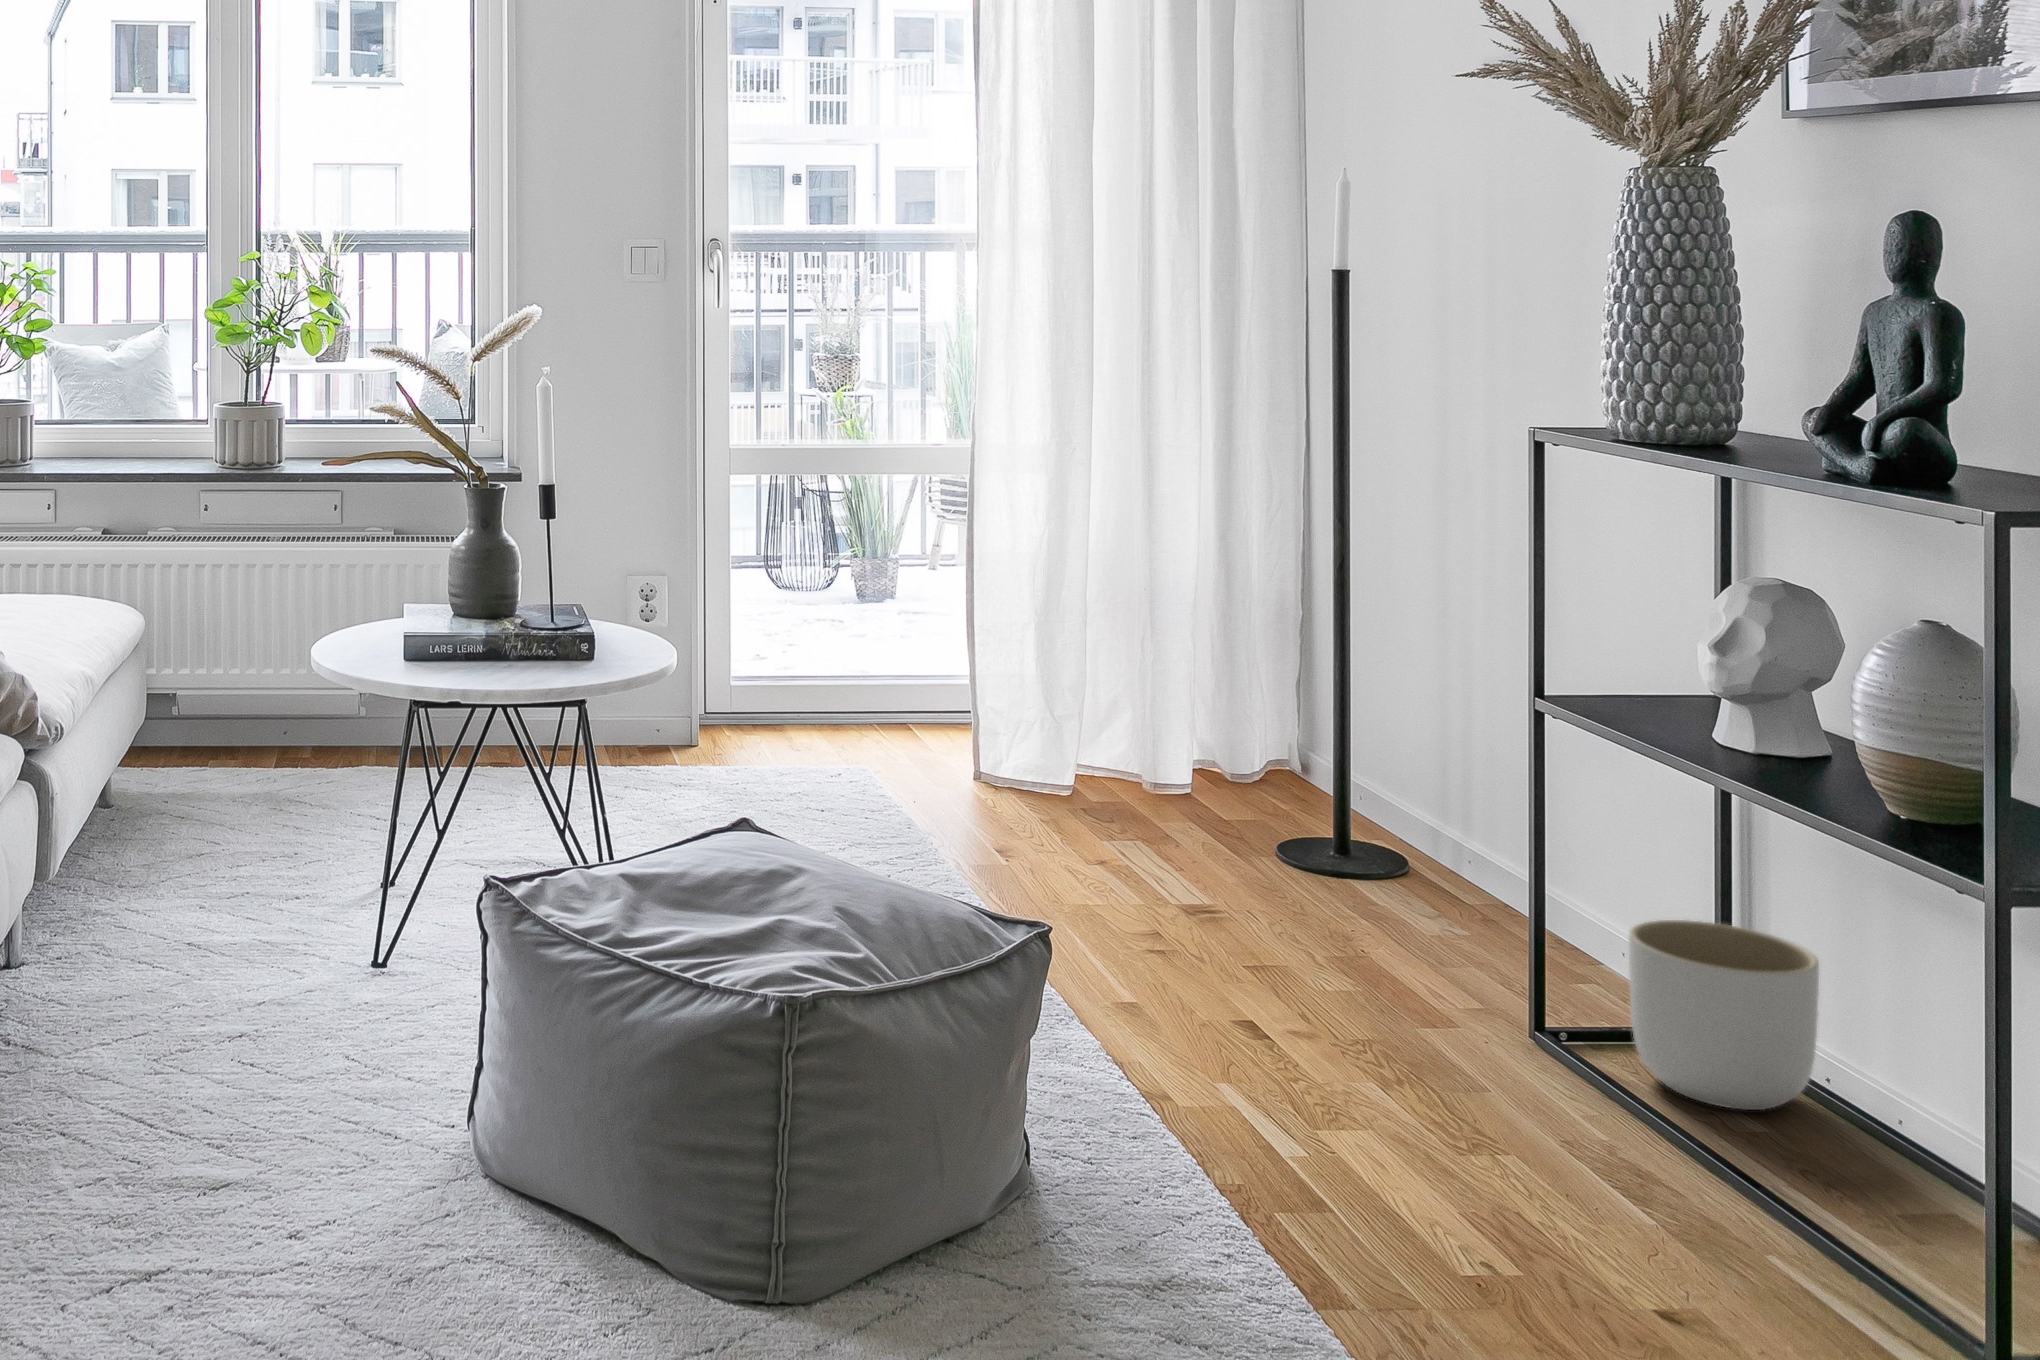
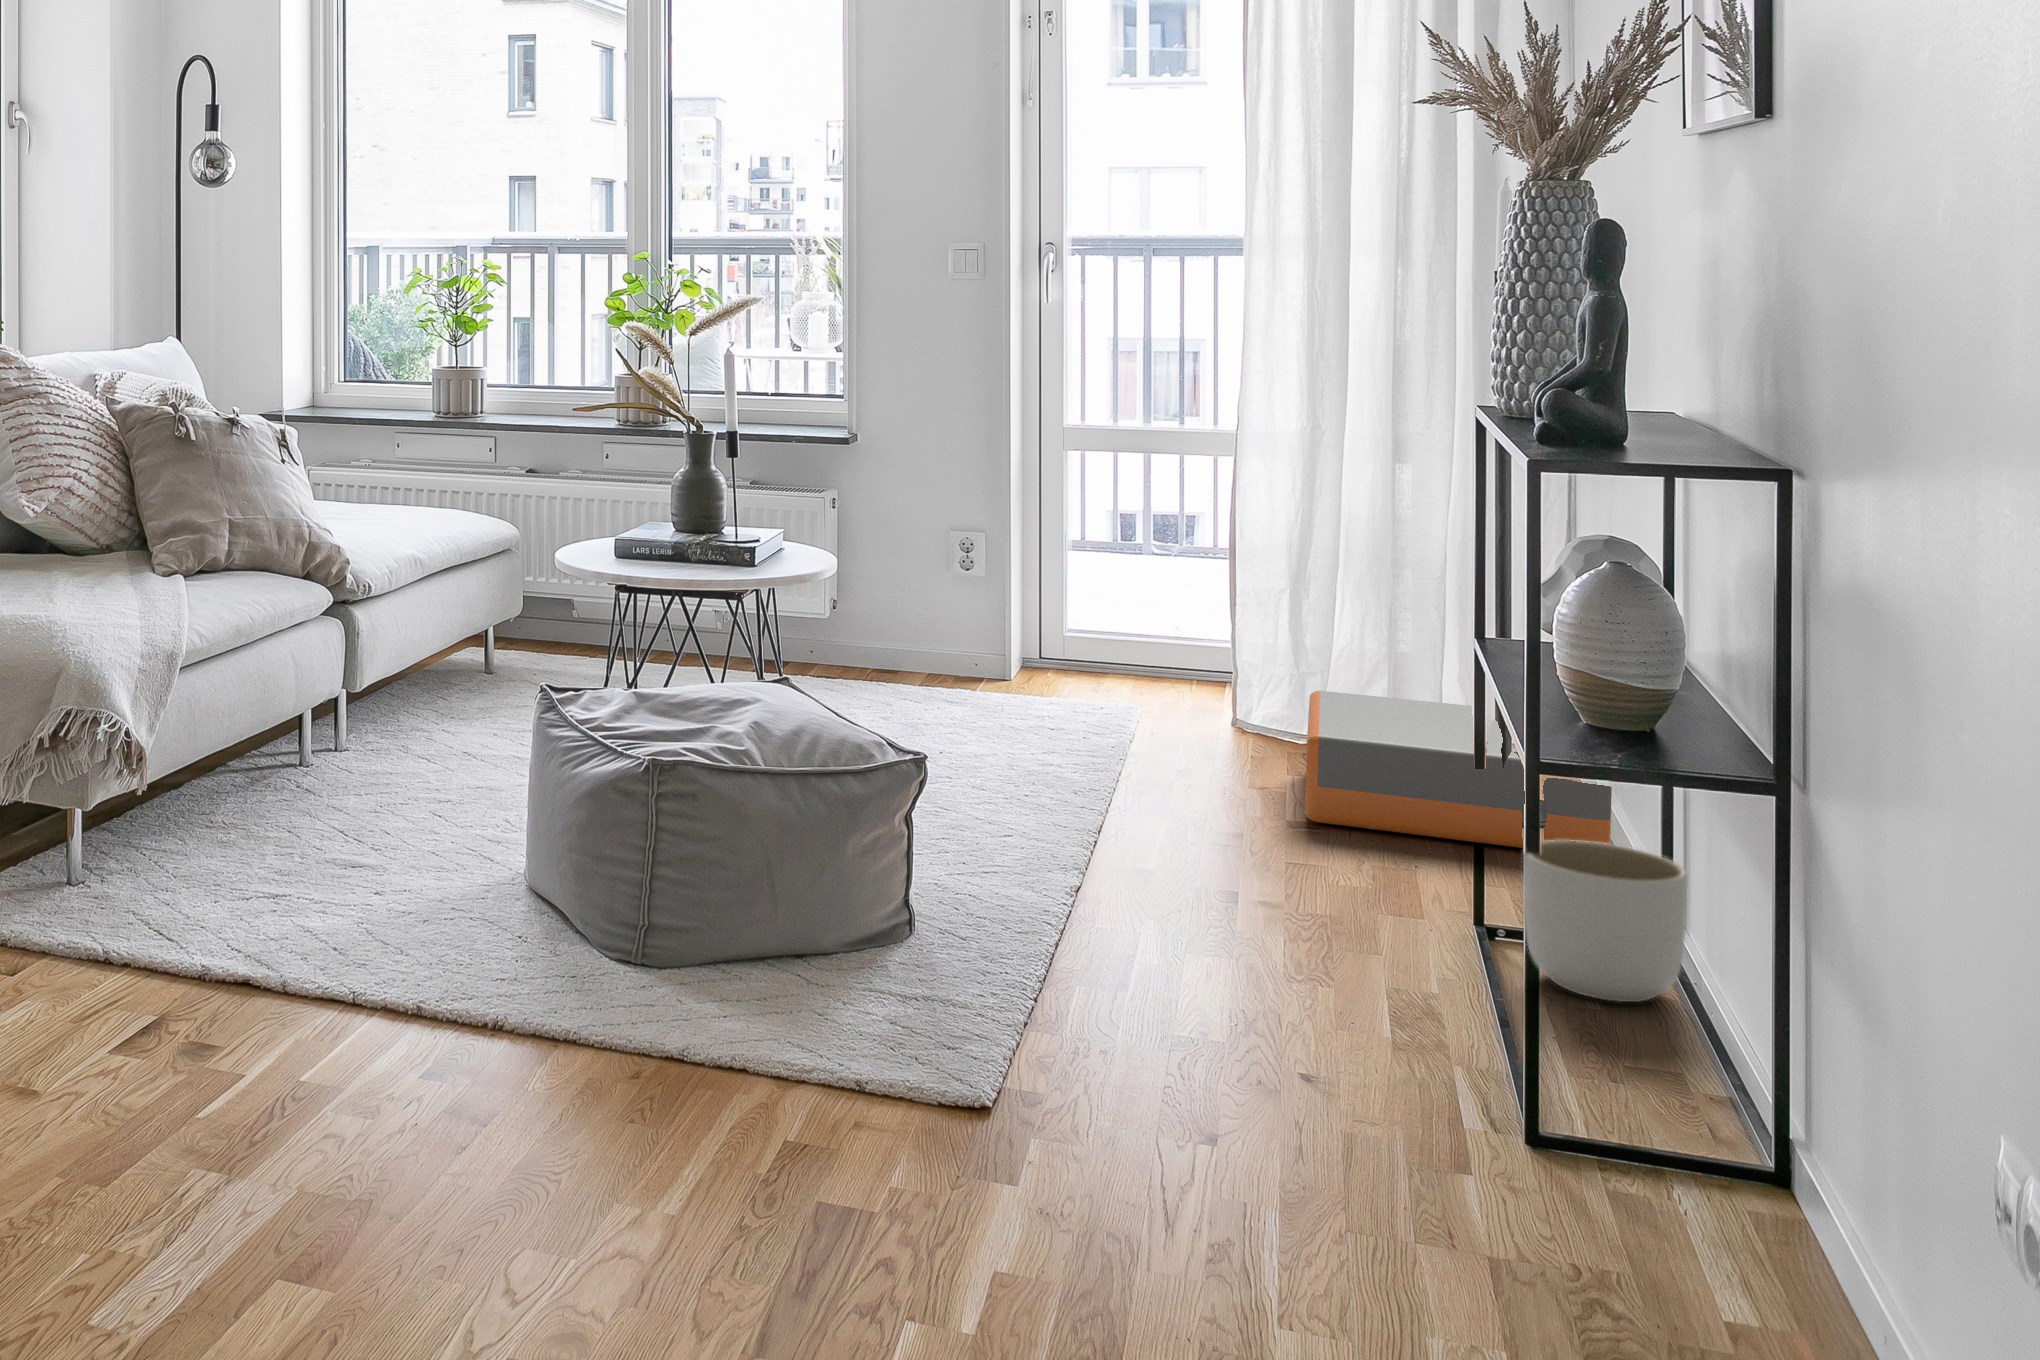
storage box: none [1120,740,1505,907] -> present [1305,691,1612,848]

